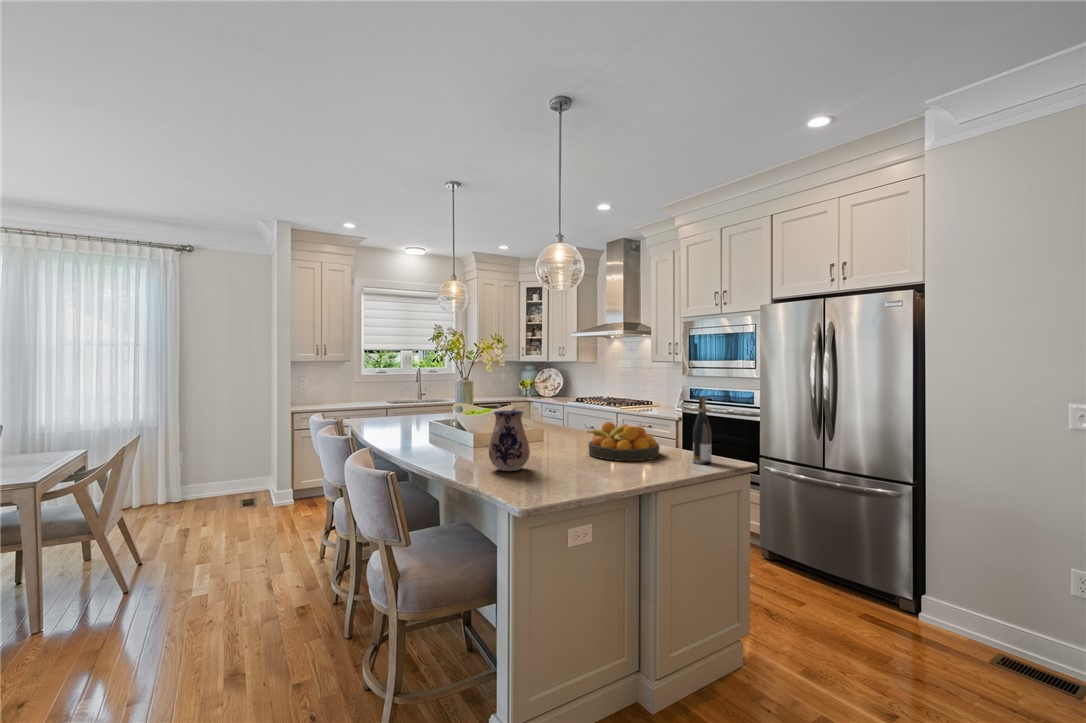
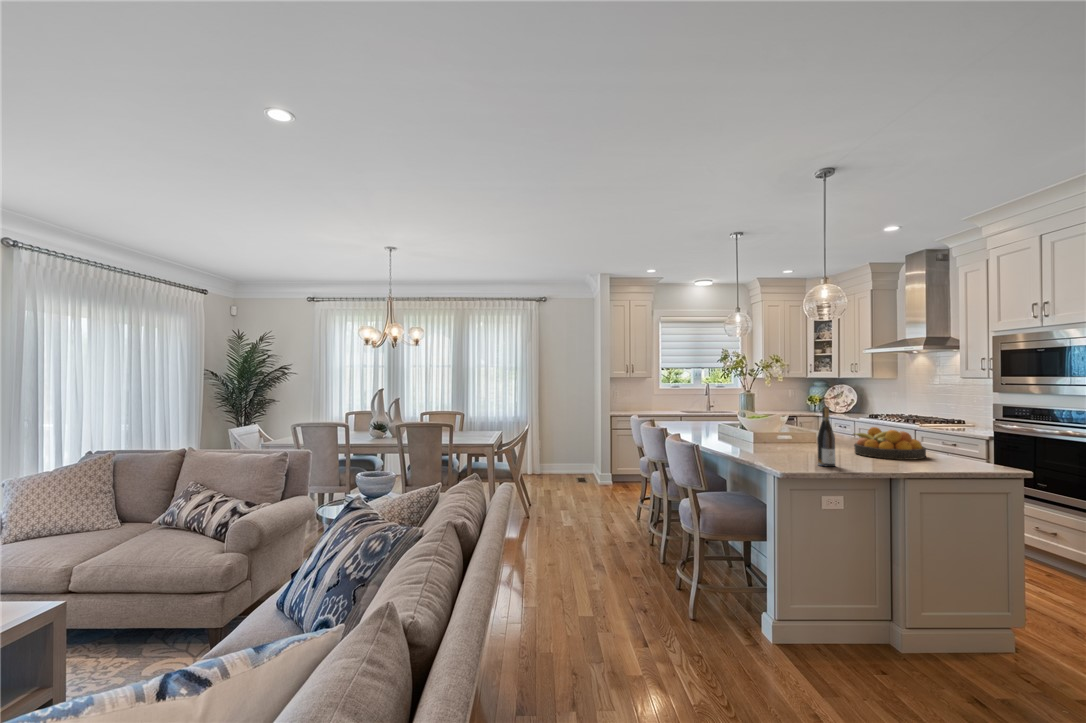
wine bottle: present [693,397,711,464] -> present [817,407,836,467]
ceramic pitcher: present [489,410,530,471] -> none [763,412,796,456]

